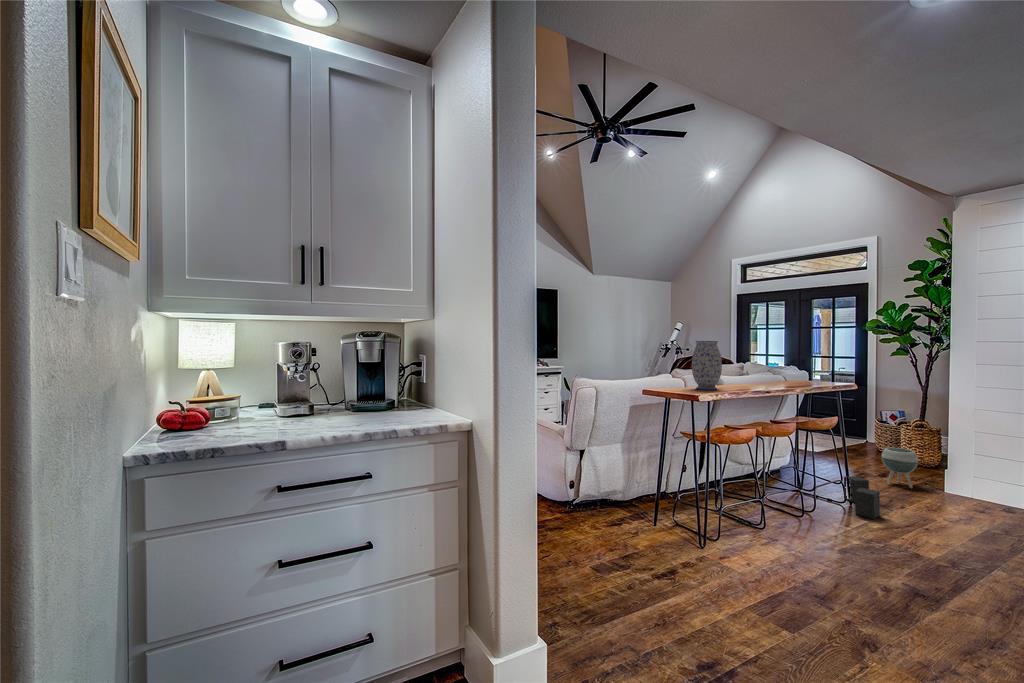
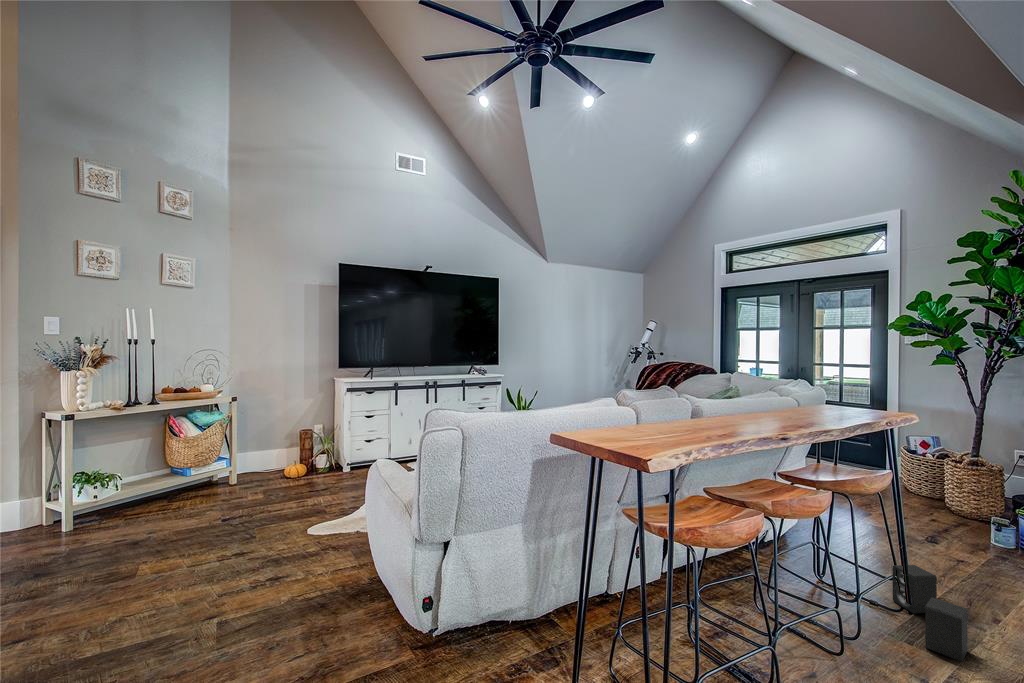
vase: present [692,341,722,390] -> none [643,346,695,436]
planter: present [882,448,918,488] -> none [937,506,996,572]

